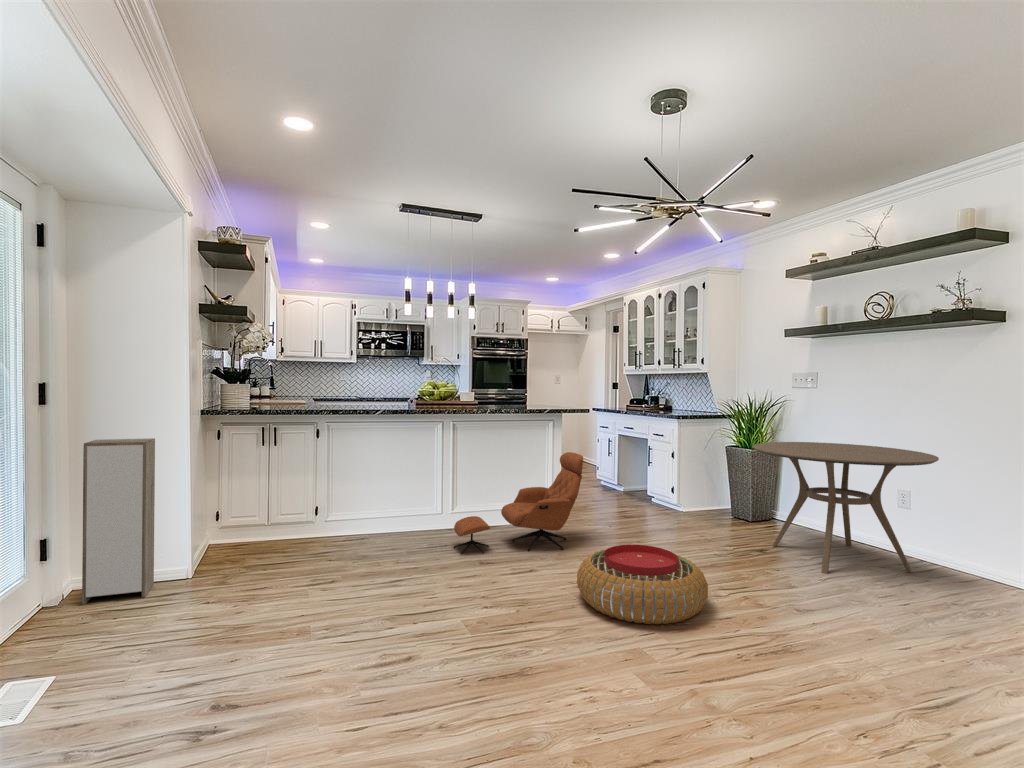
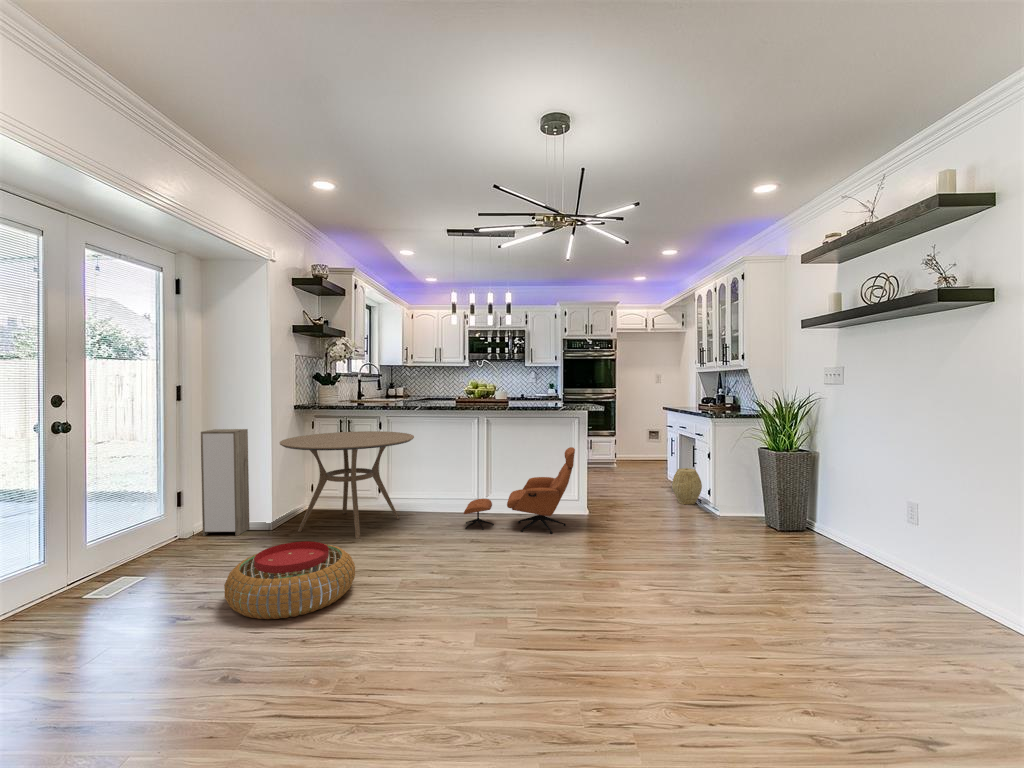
dining table: present [753,442,939,574] -> present [280,431,414,539]
woven basket: none [633,471,663,508] -> present [672,468,702,505]
pouf: present [577,545,708,624] -> present [224,542,355,619]

